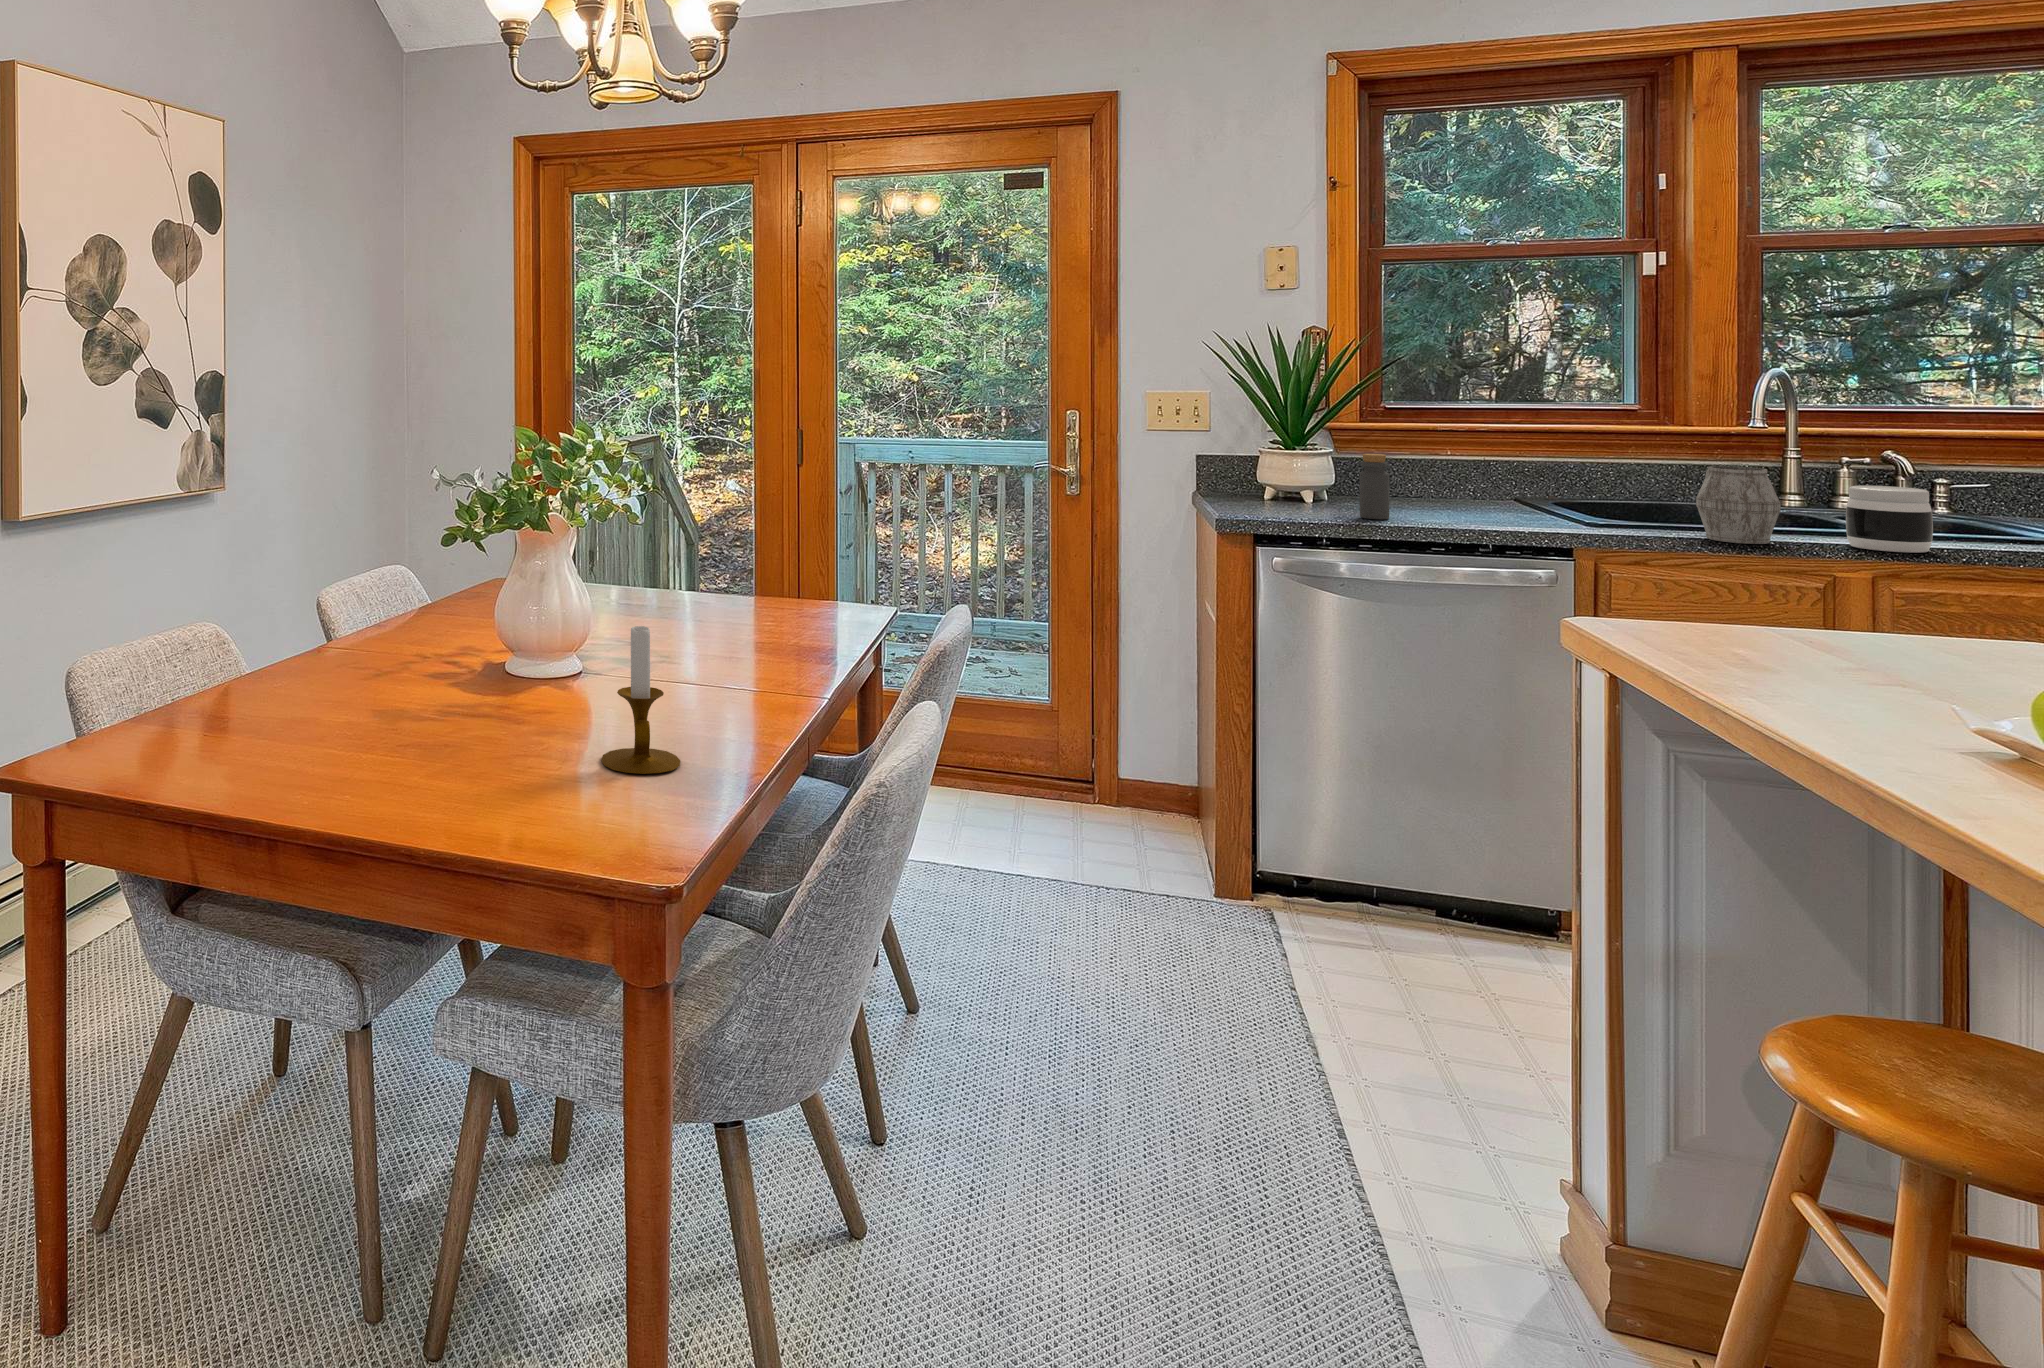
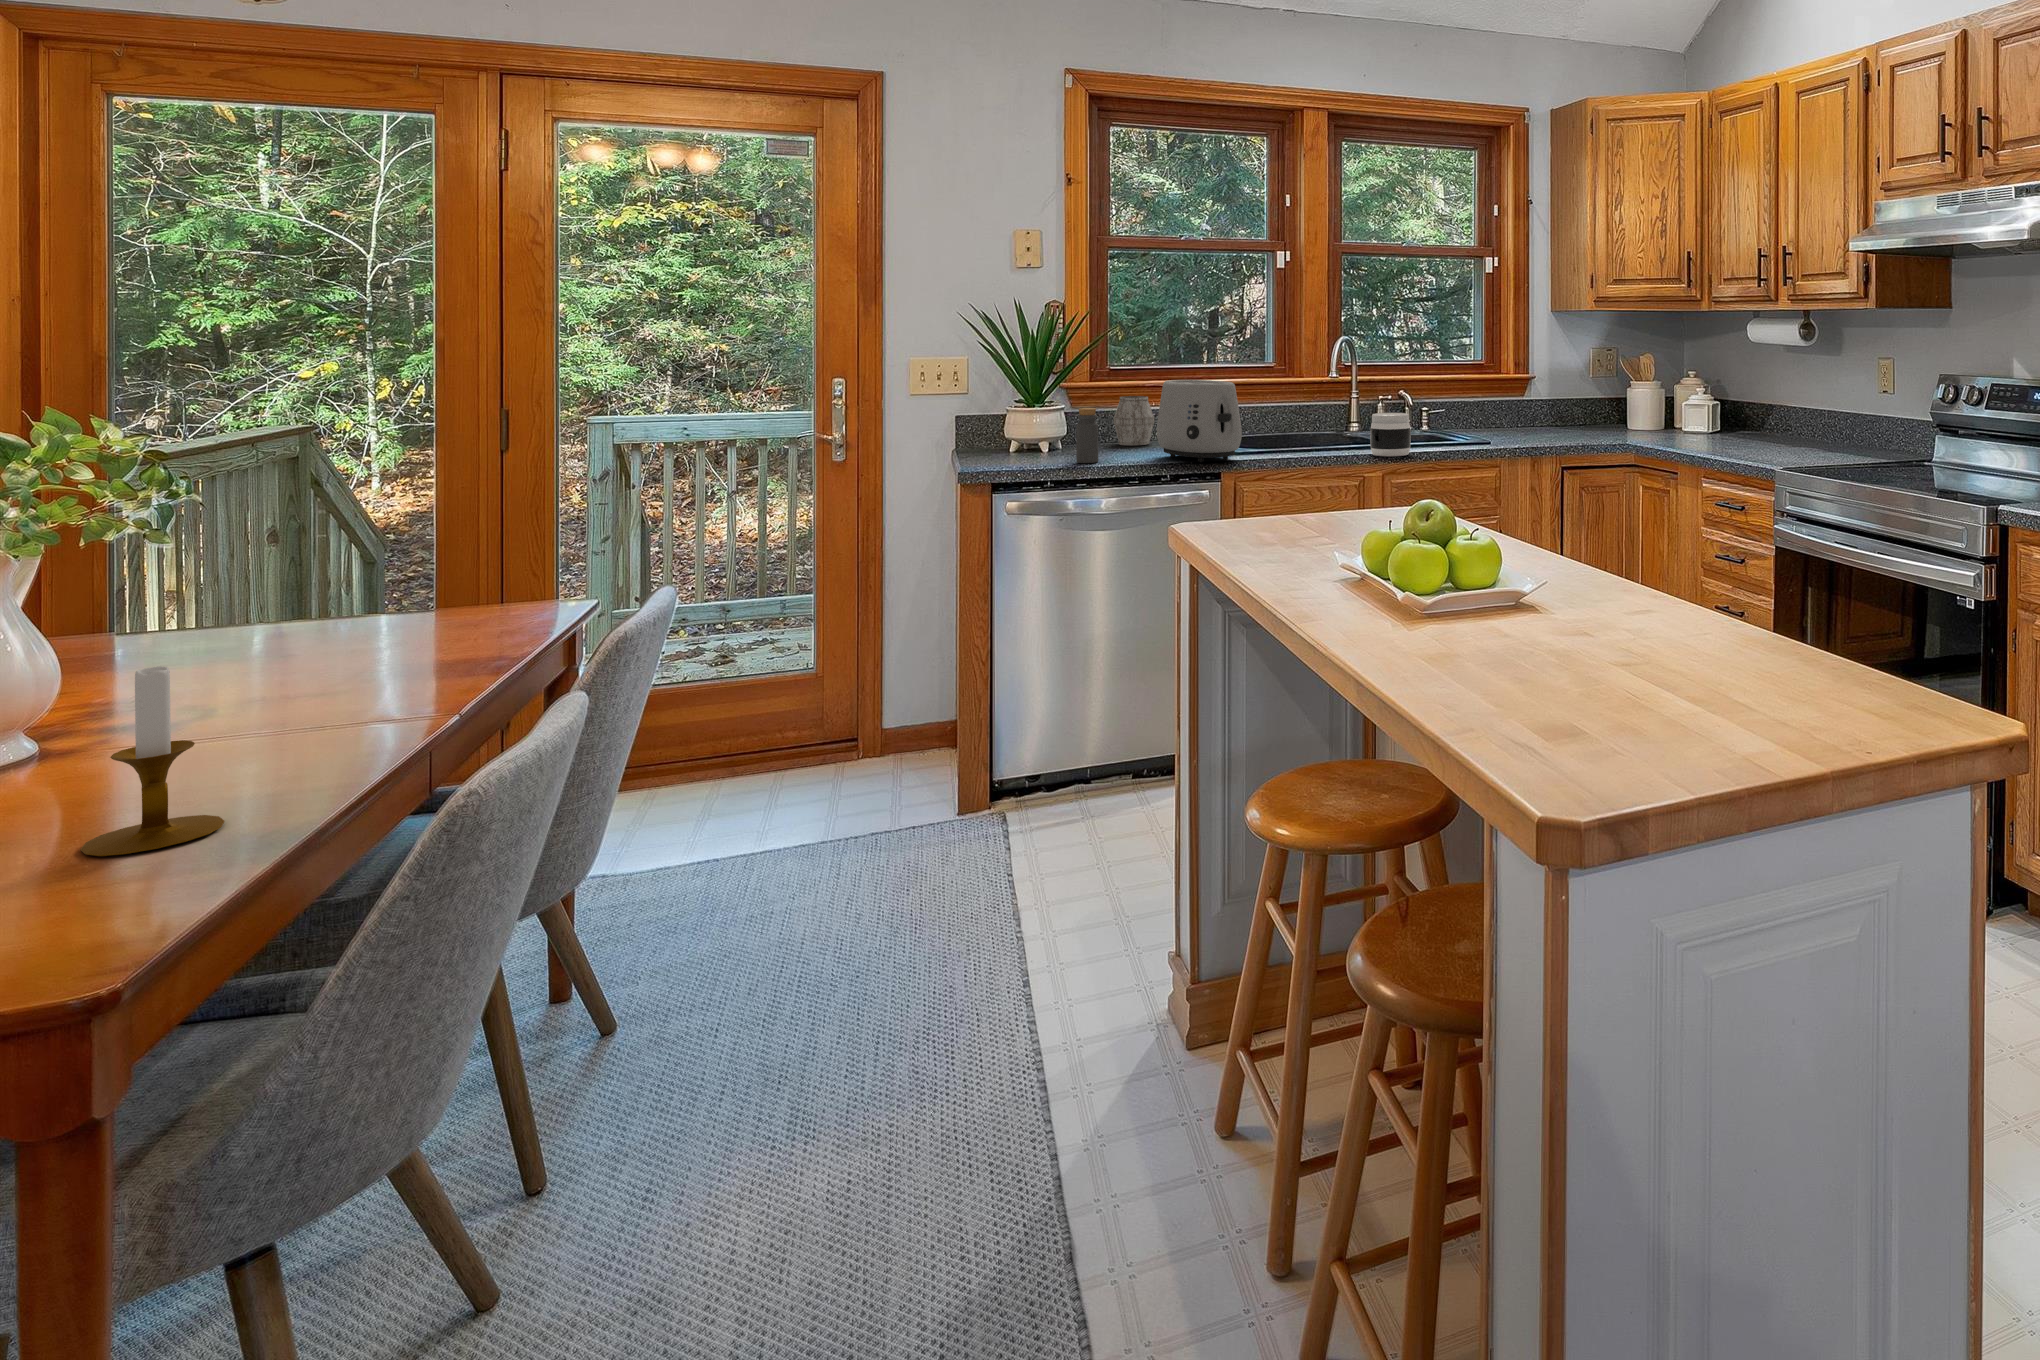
toaster: none [1470,425,1609,533] -> present [1157,380,1242,462]
mug: present [1696,466,1781,544] -> present [1114,396,1154,445]

